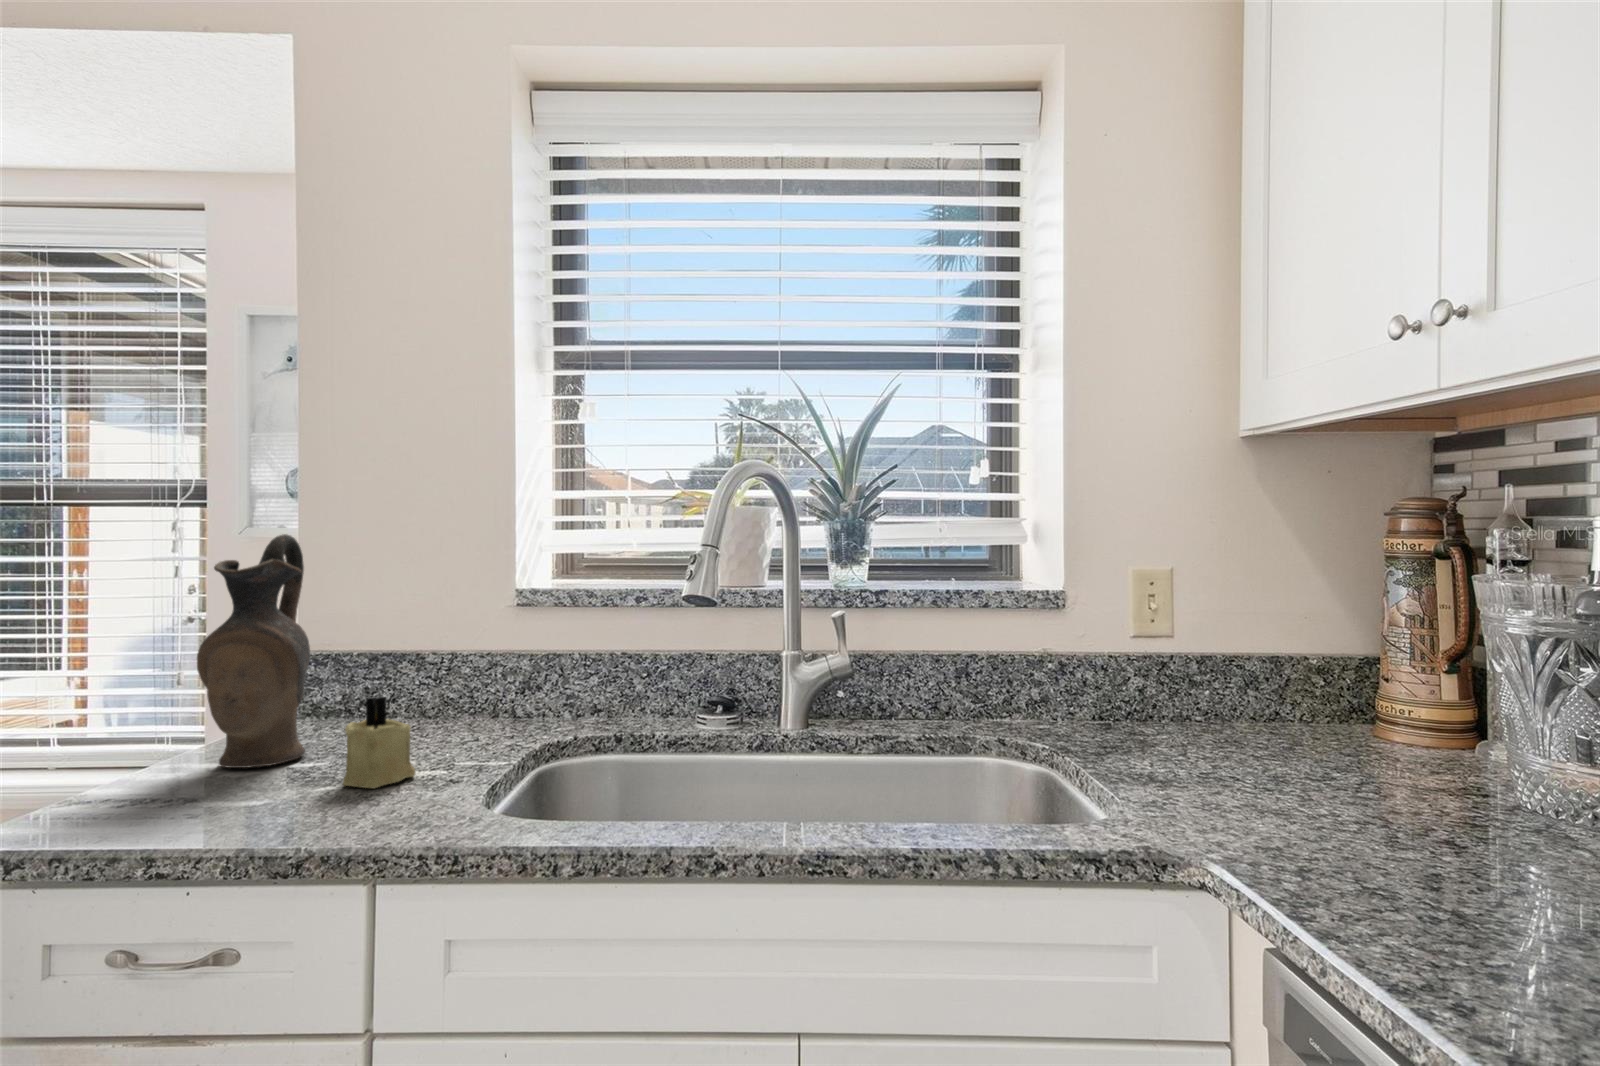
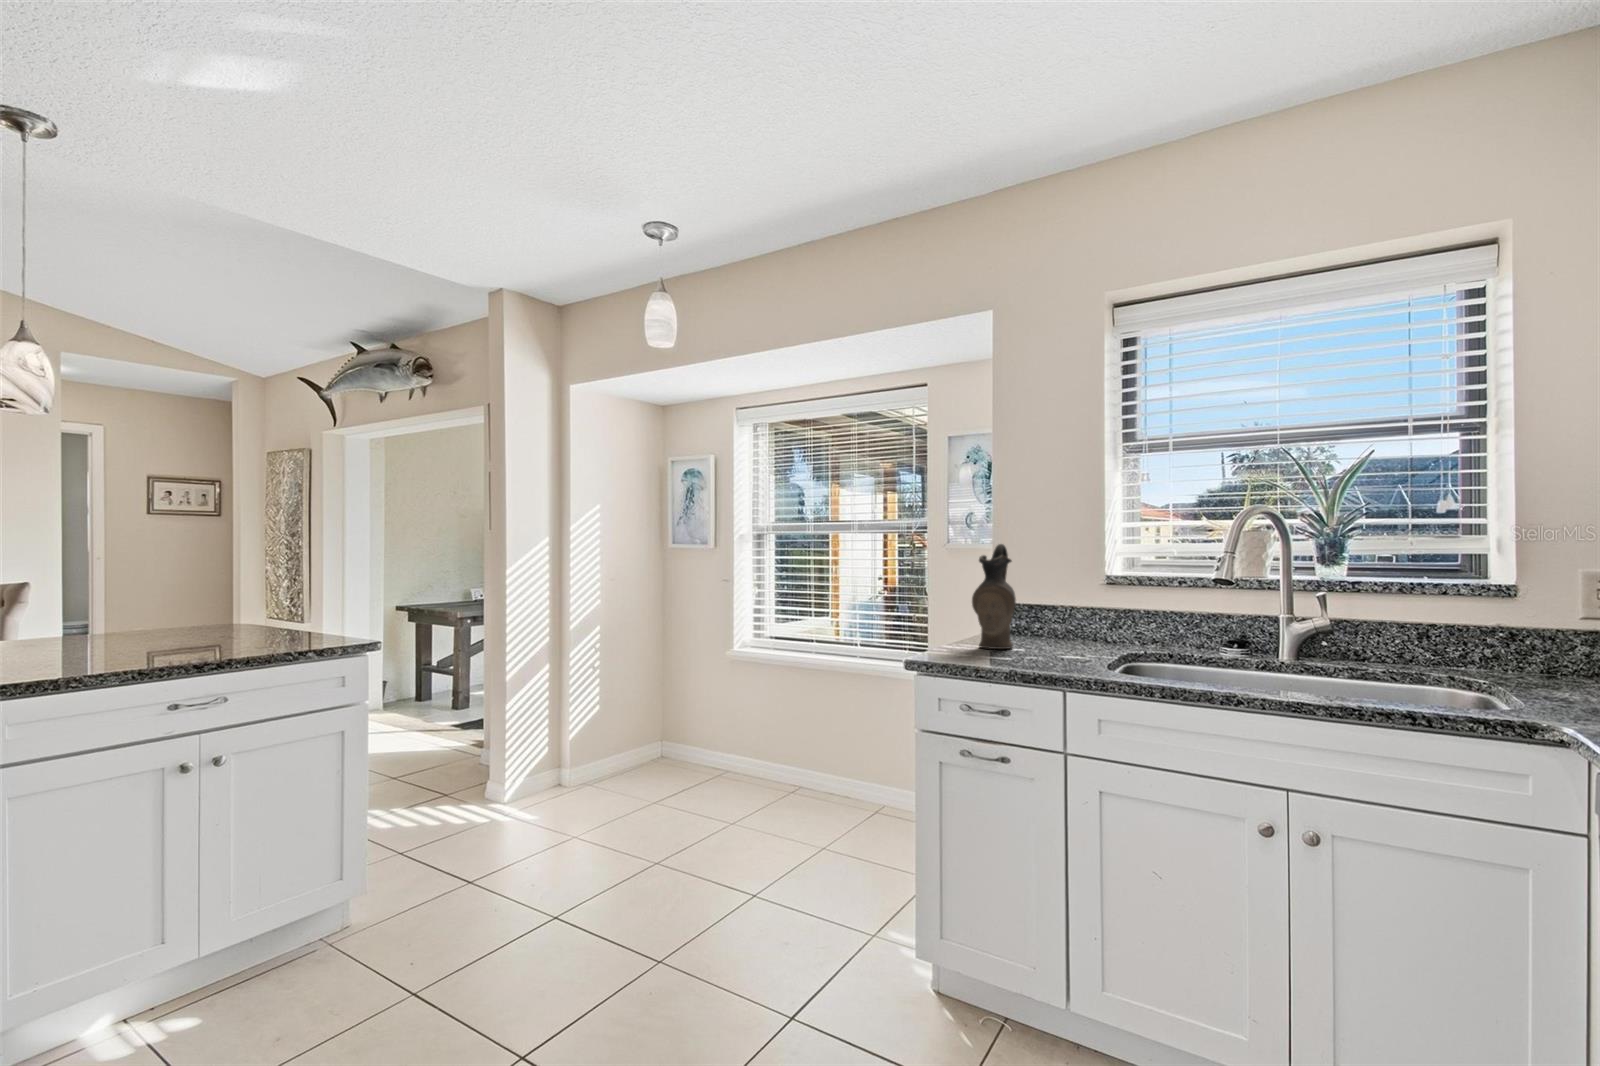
candle: present [343,697,416,788] -> none [1042,619,1073,660]

